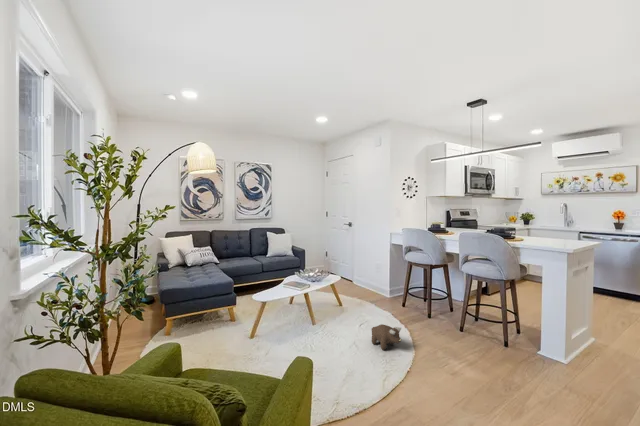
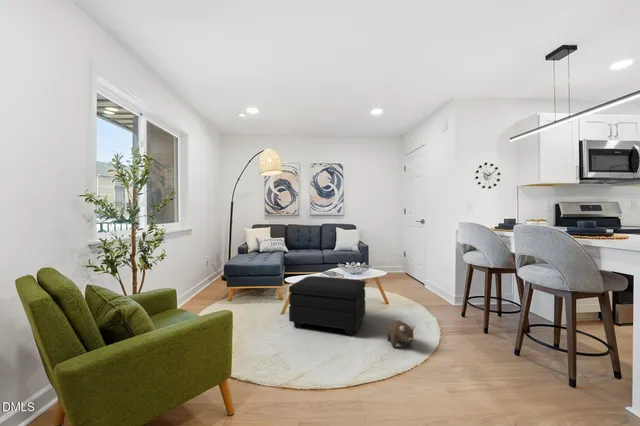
footstool: none [273,289,346,350] -> present [289,276,365,335]

